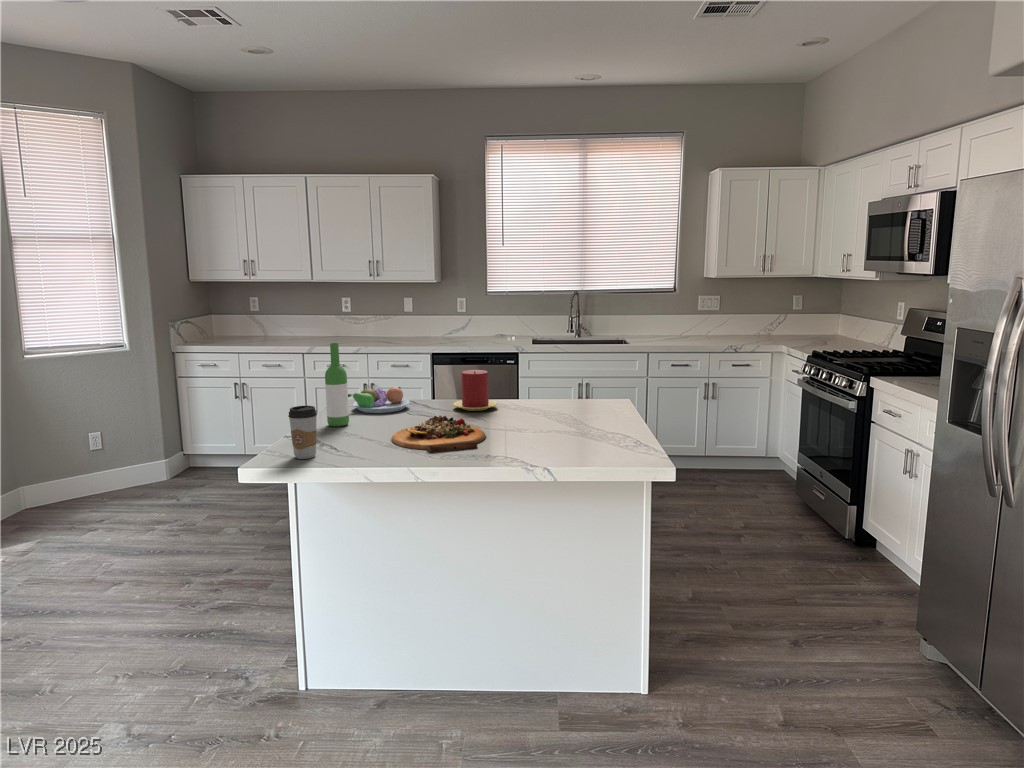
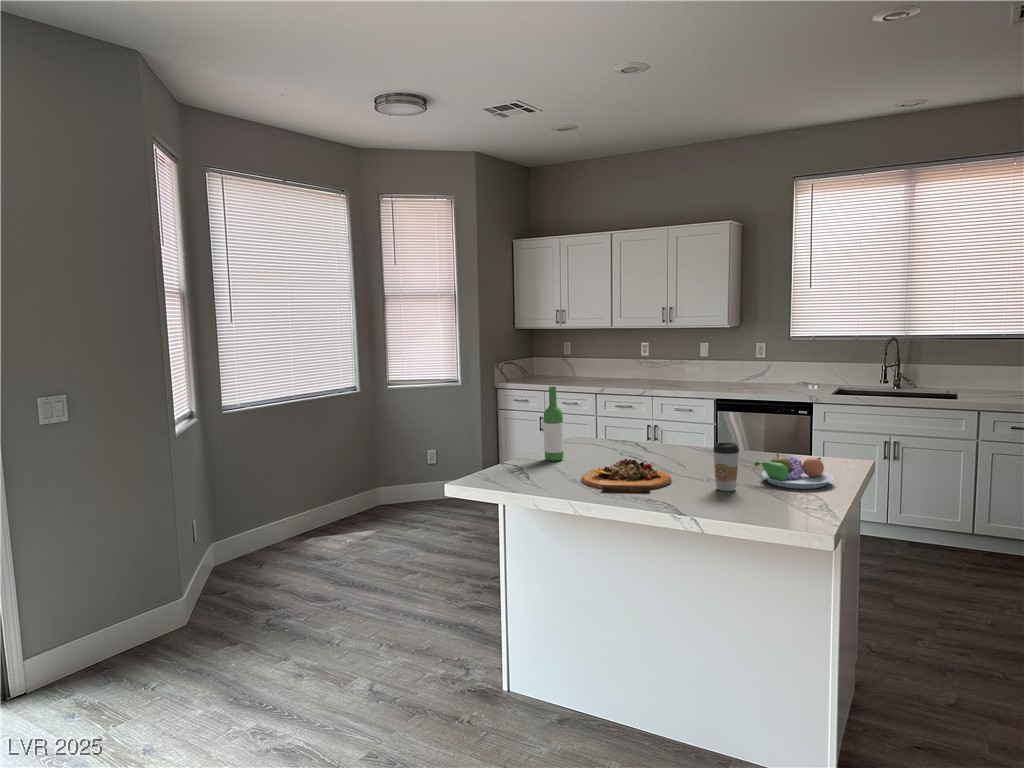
candle: present [453,370,497,411] -> none [671,418,716,459]
fruit bowl: present [348,385,410,413] -> present [754,453,833,489]
coffee cup: present [288,406,317,459] -> present [713,443,739,491]

